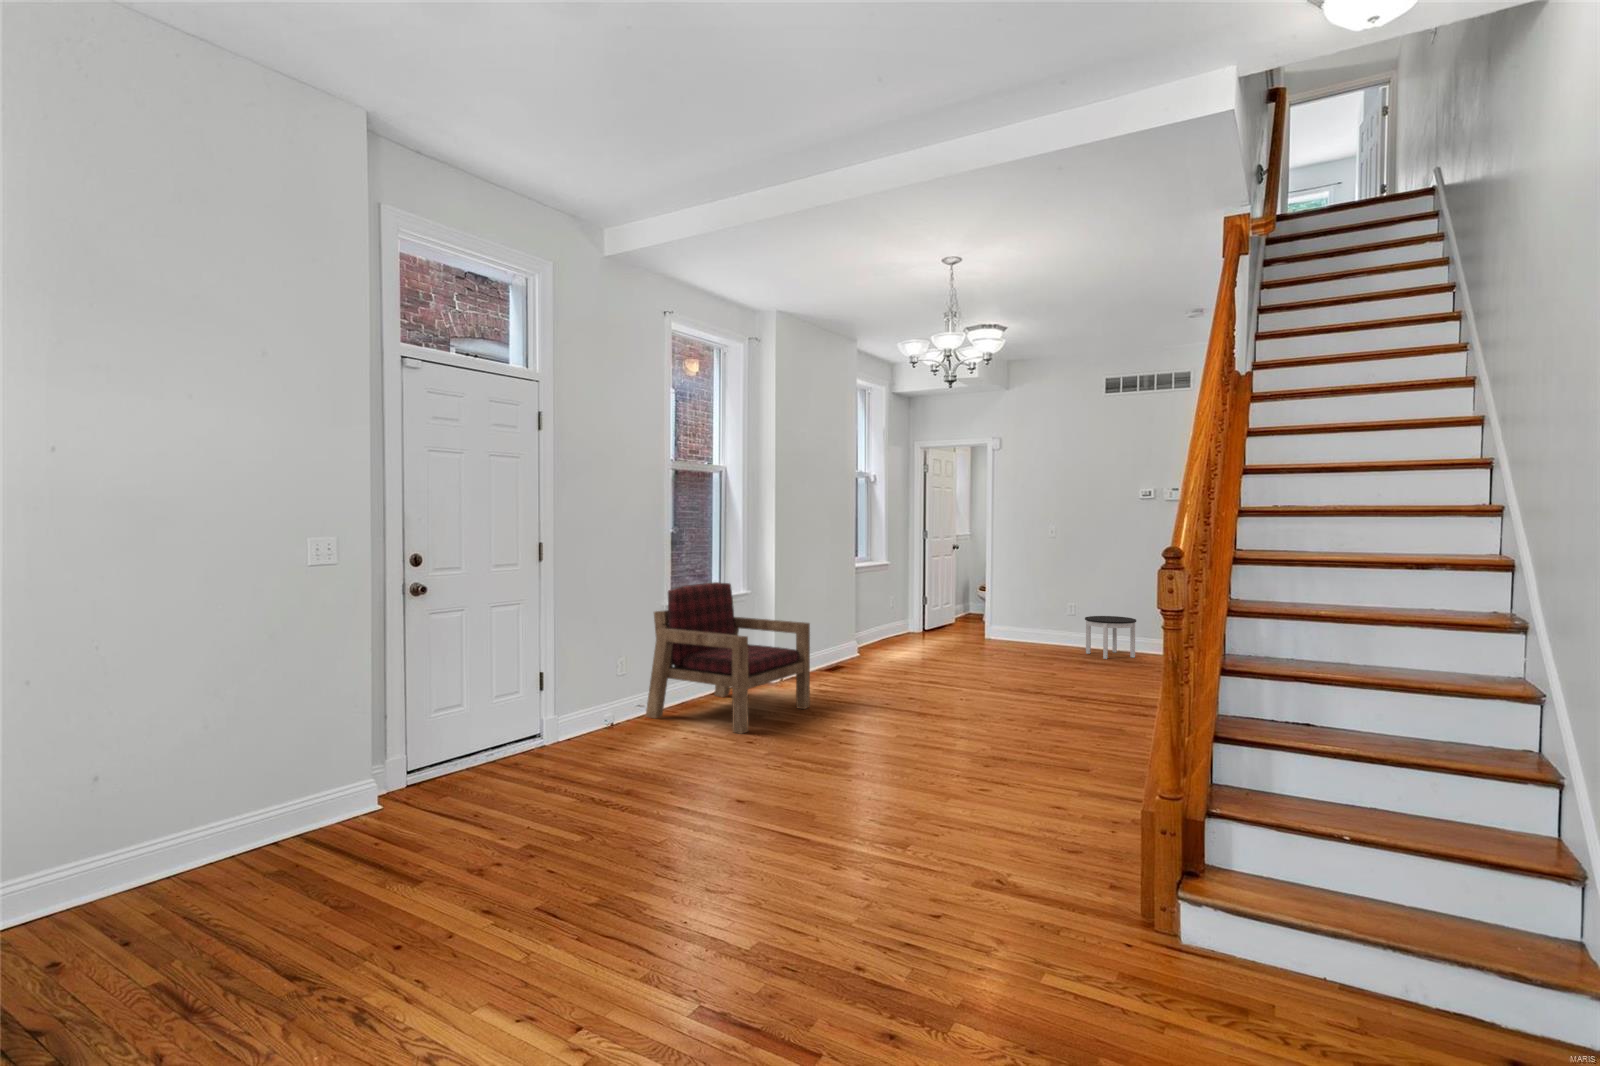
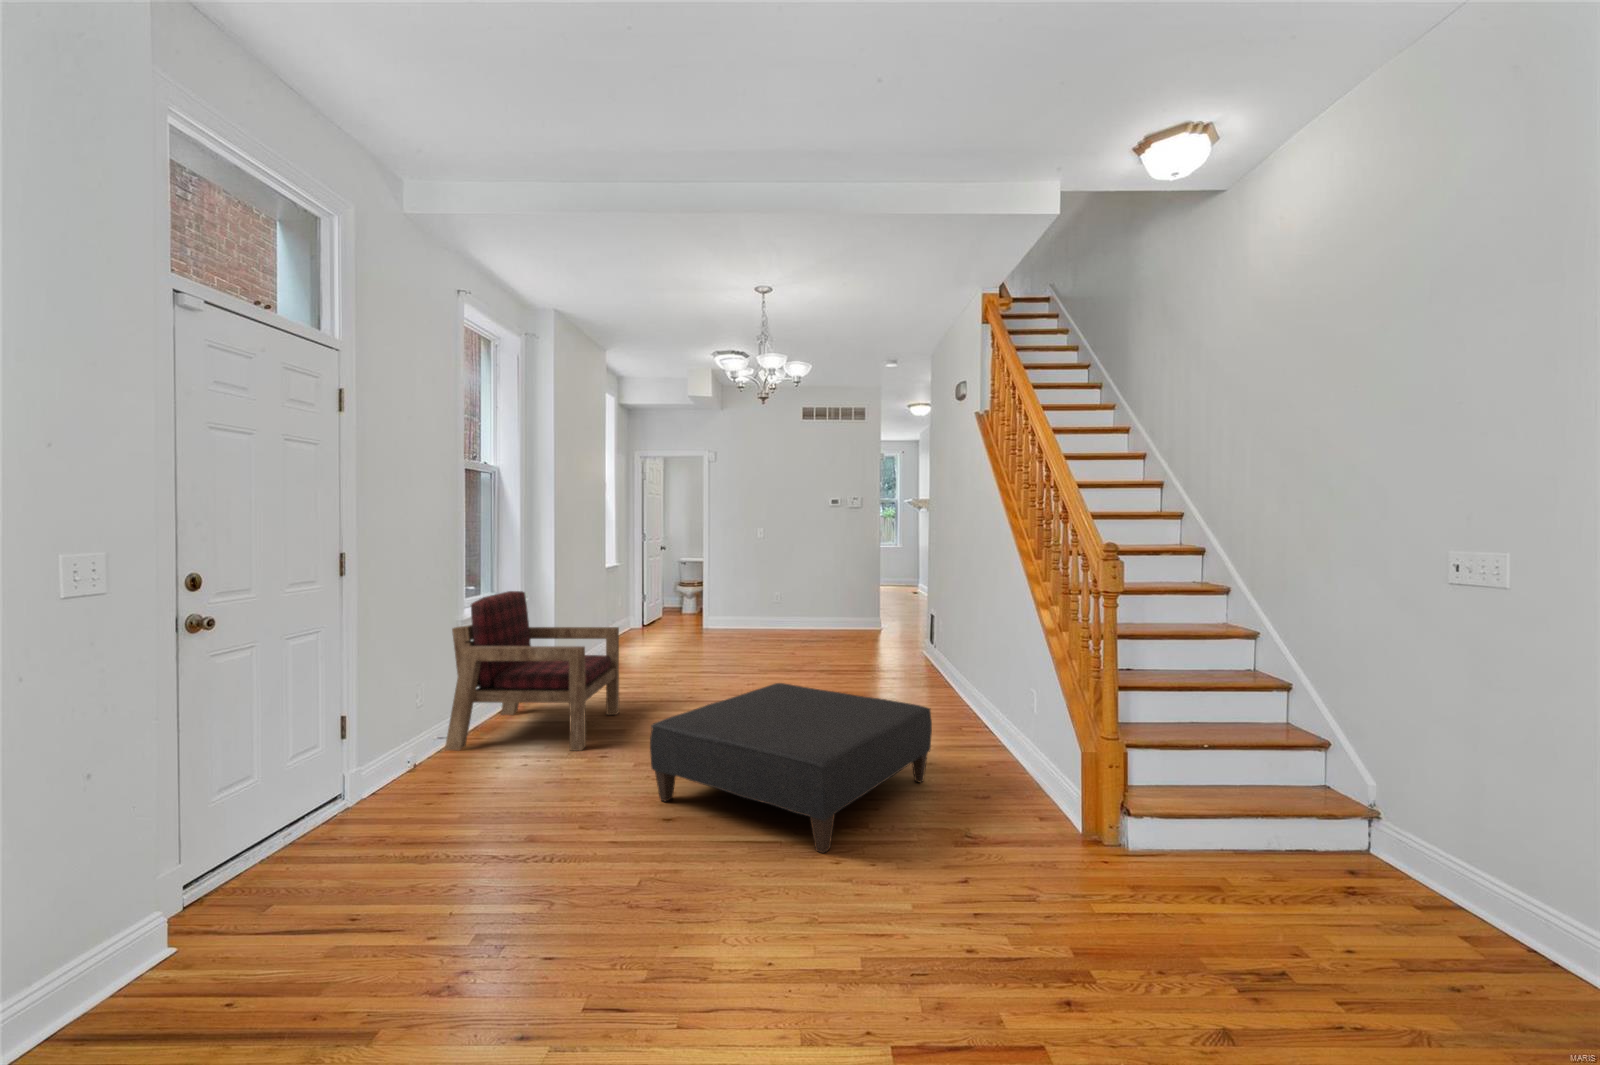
round table: present [1085,616,1136,659] -> none [793,602,833,638]
ottoman: none [745,692,1040,857] -> present [650,683,932,853]

